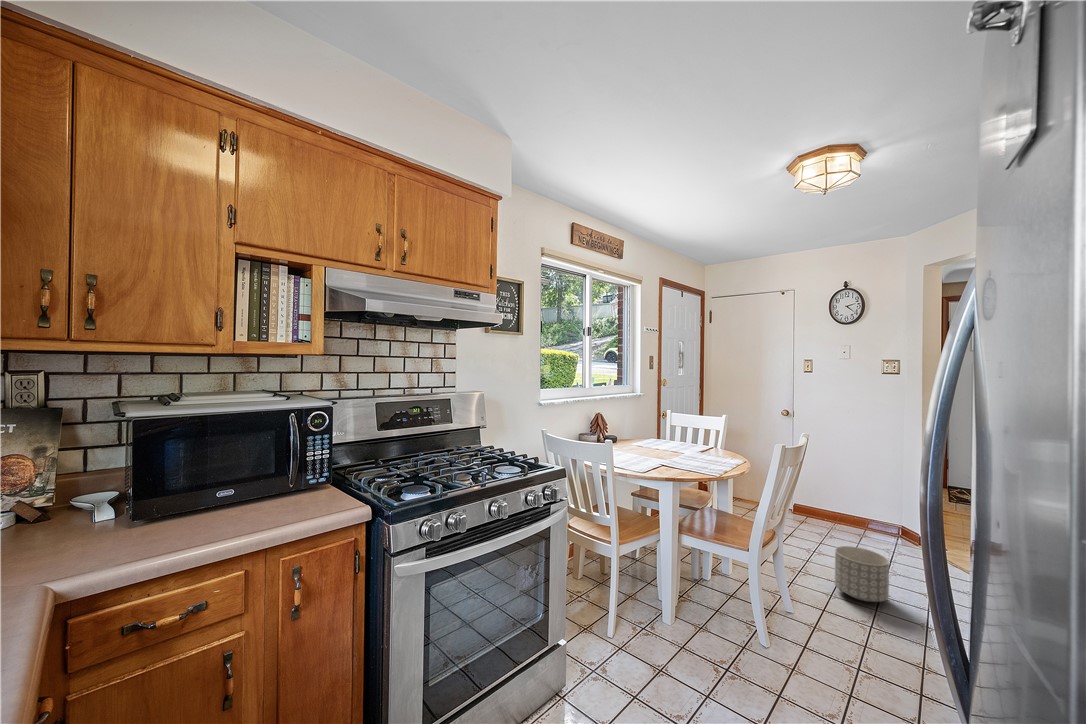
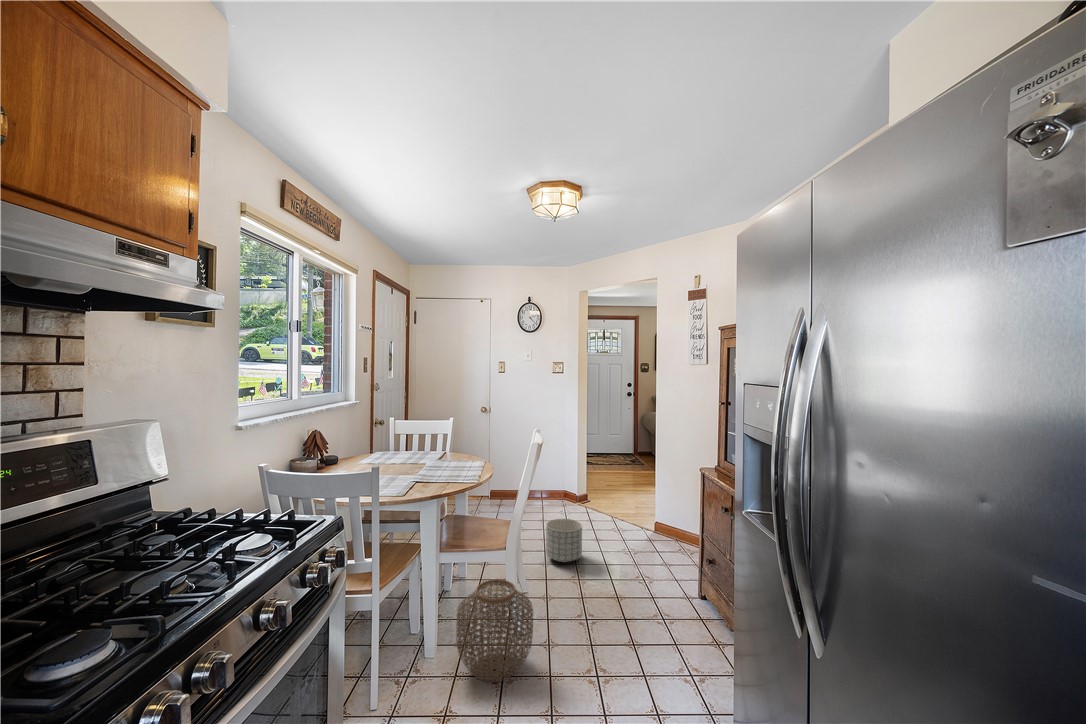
woven basket: none [684,571,766,672] -> present [456,579,533,682]

